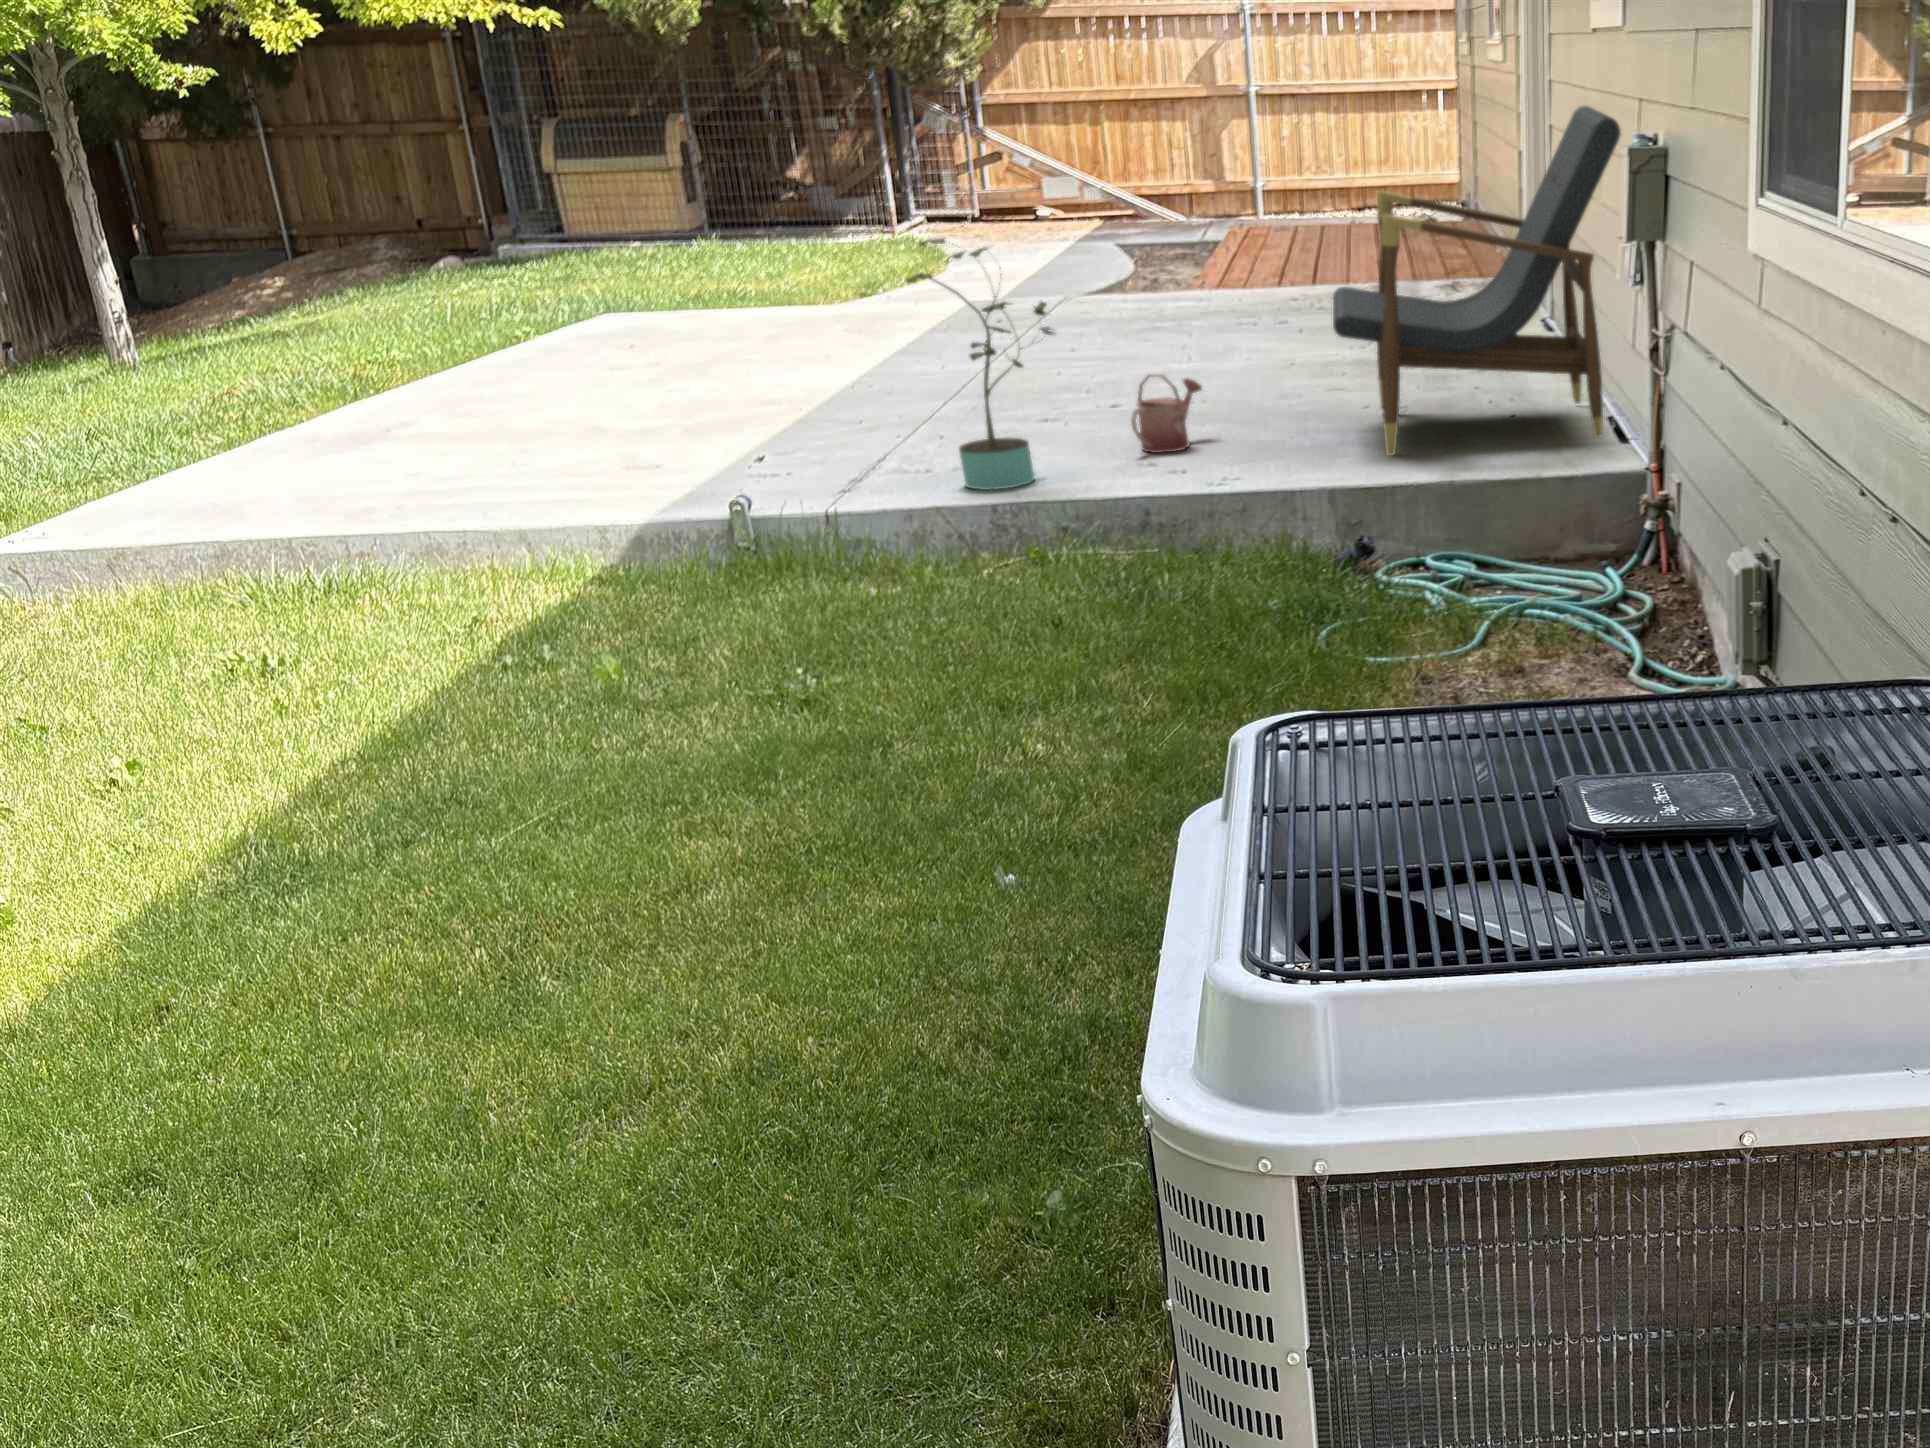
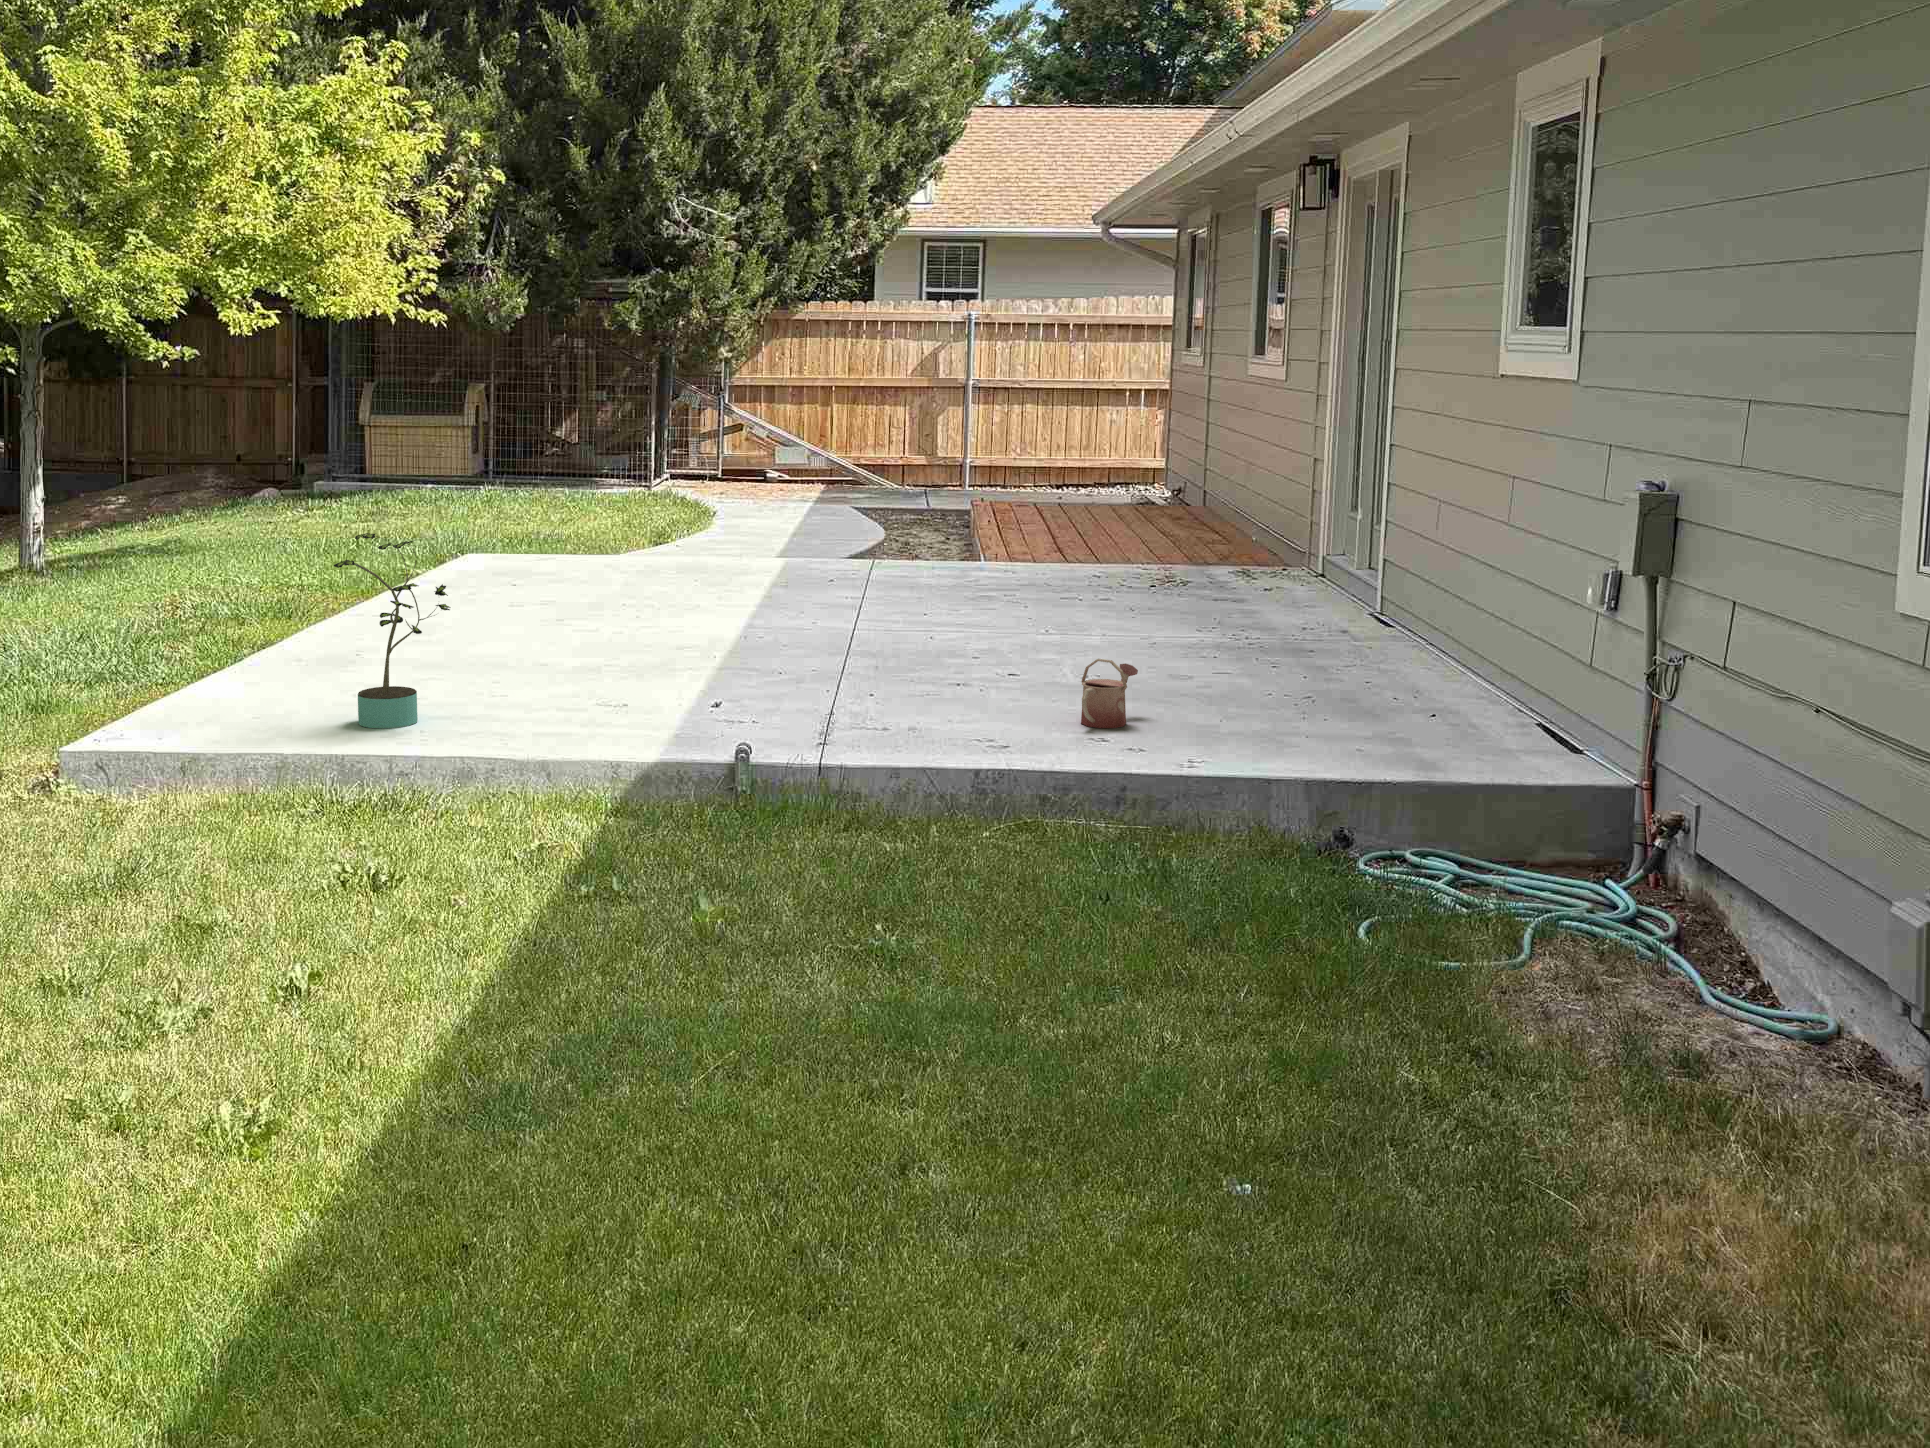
lounge chair: present [1333,106,1621,456] -> none [1263,455,1586,750]
potted plant: present [907,238,1053,490] -> present [334,533,450,729]

